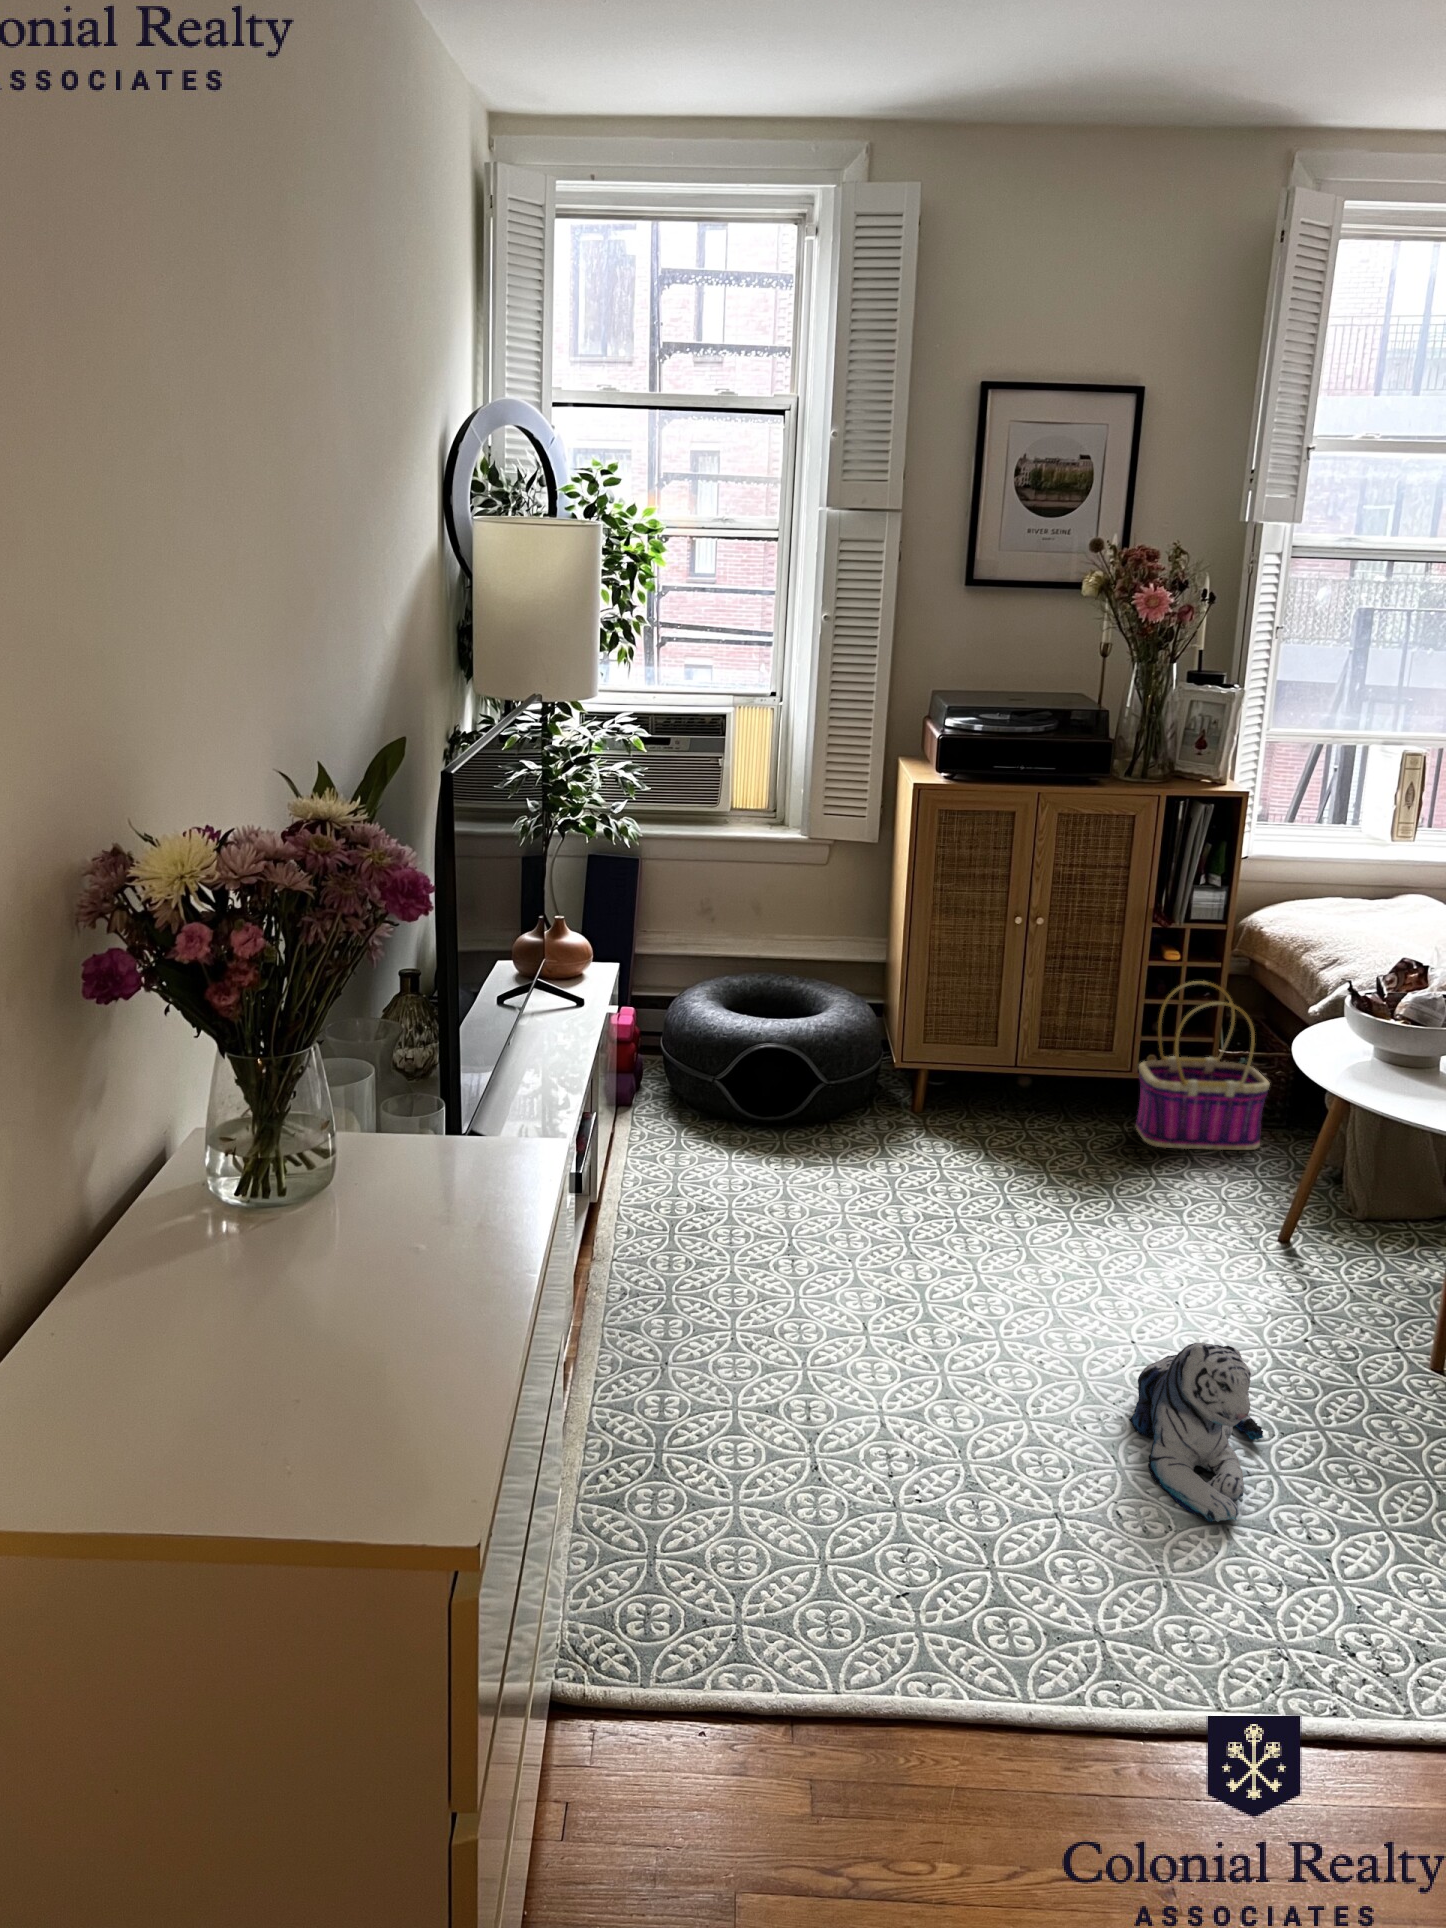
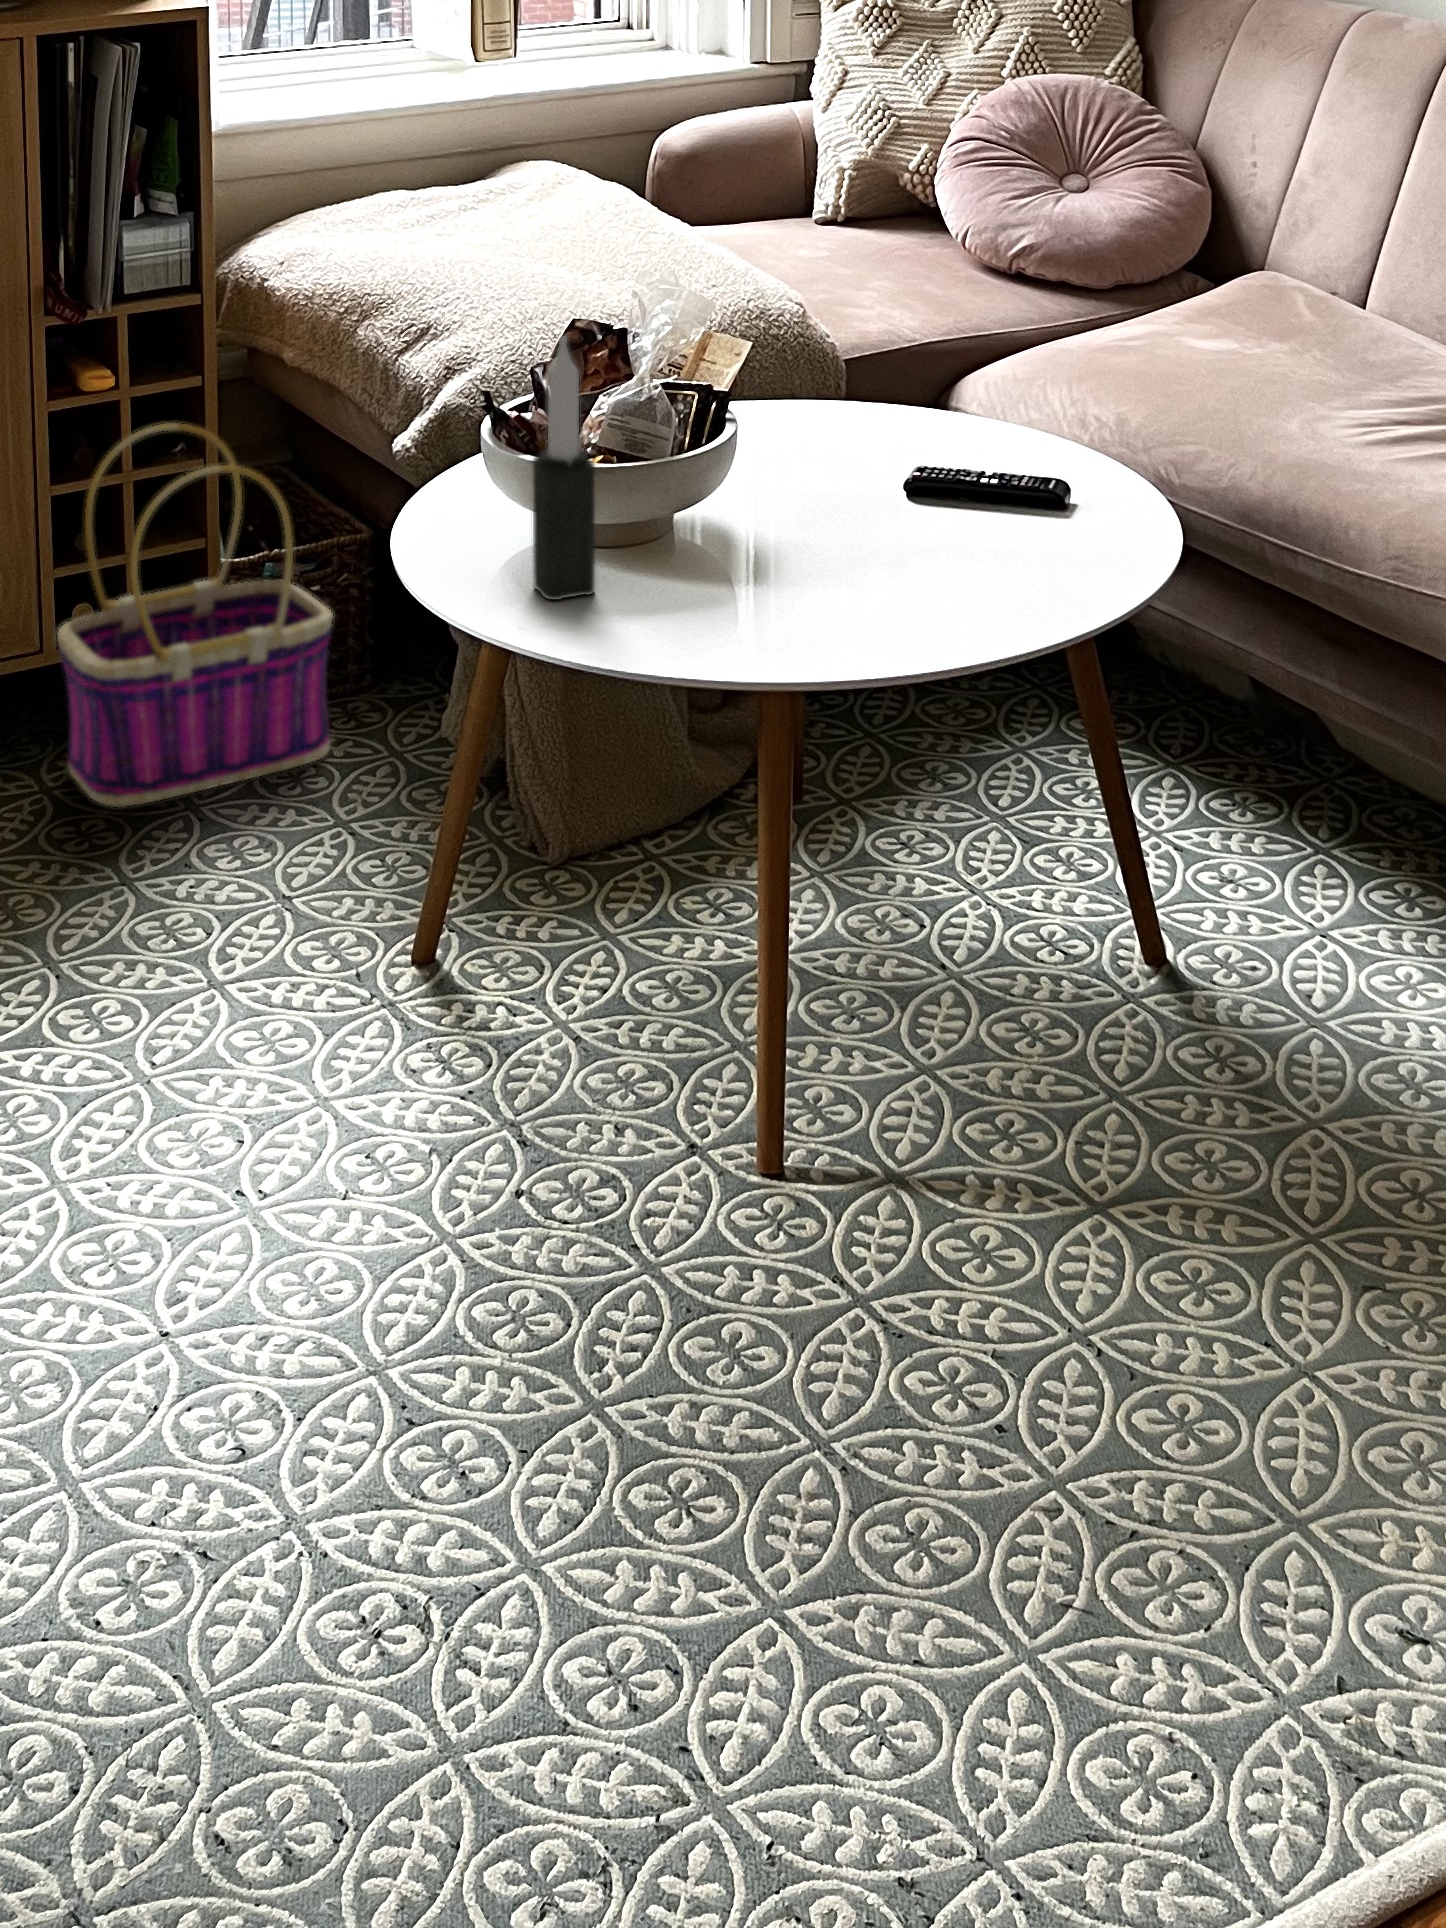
candle: none [1360,955,1400,1080] -> present [533,337,595,600]
plush toy: present [1129,1342,1263,1522] -> none [196,1318,491,1769]

